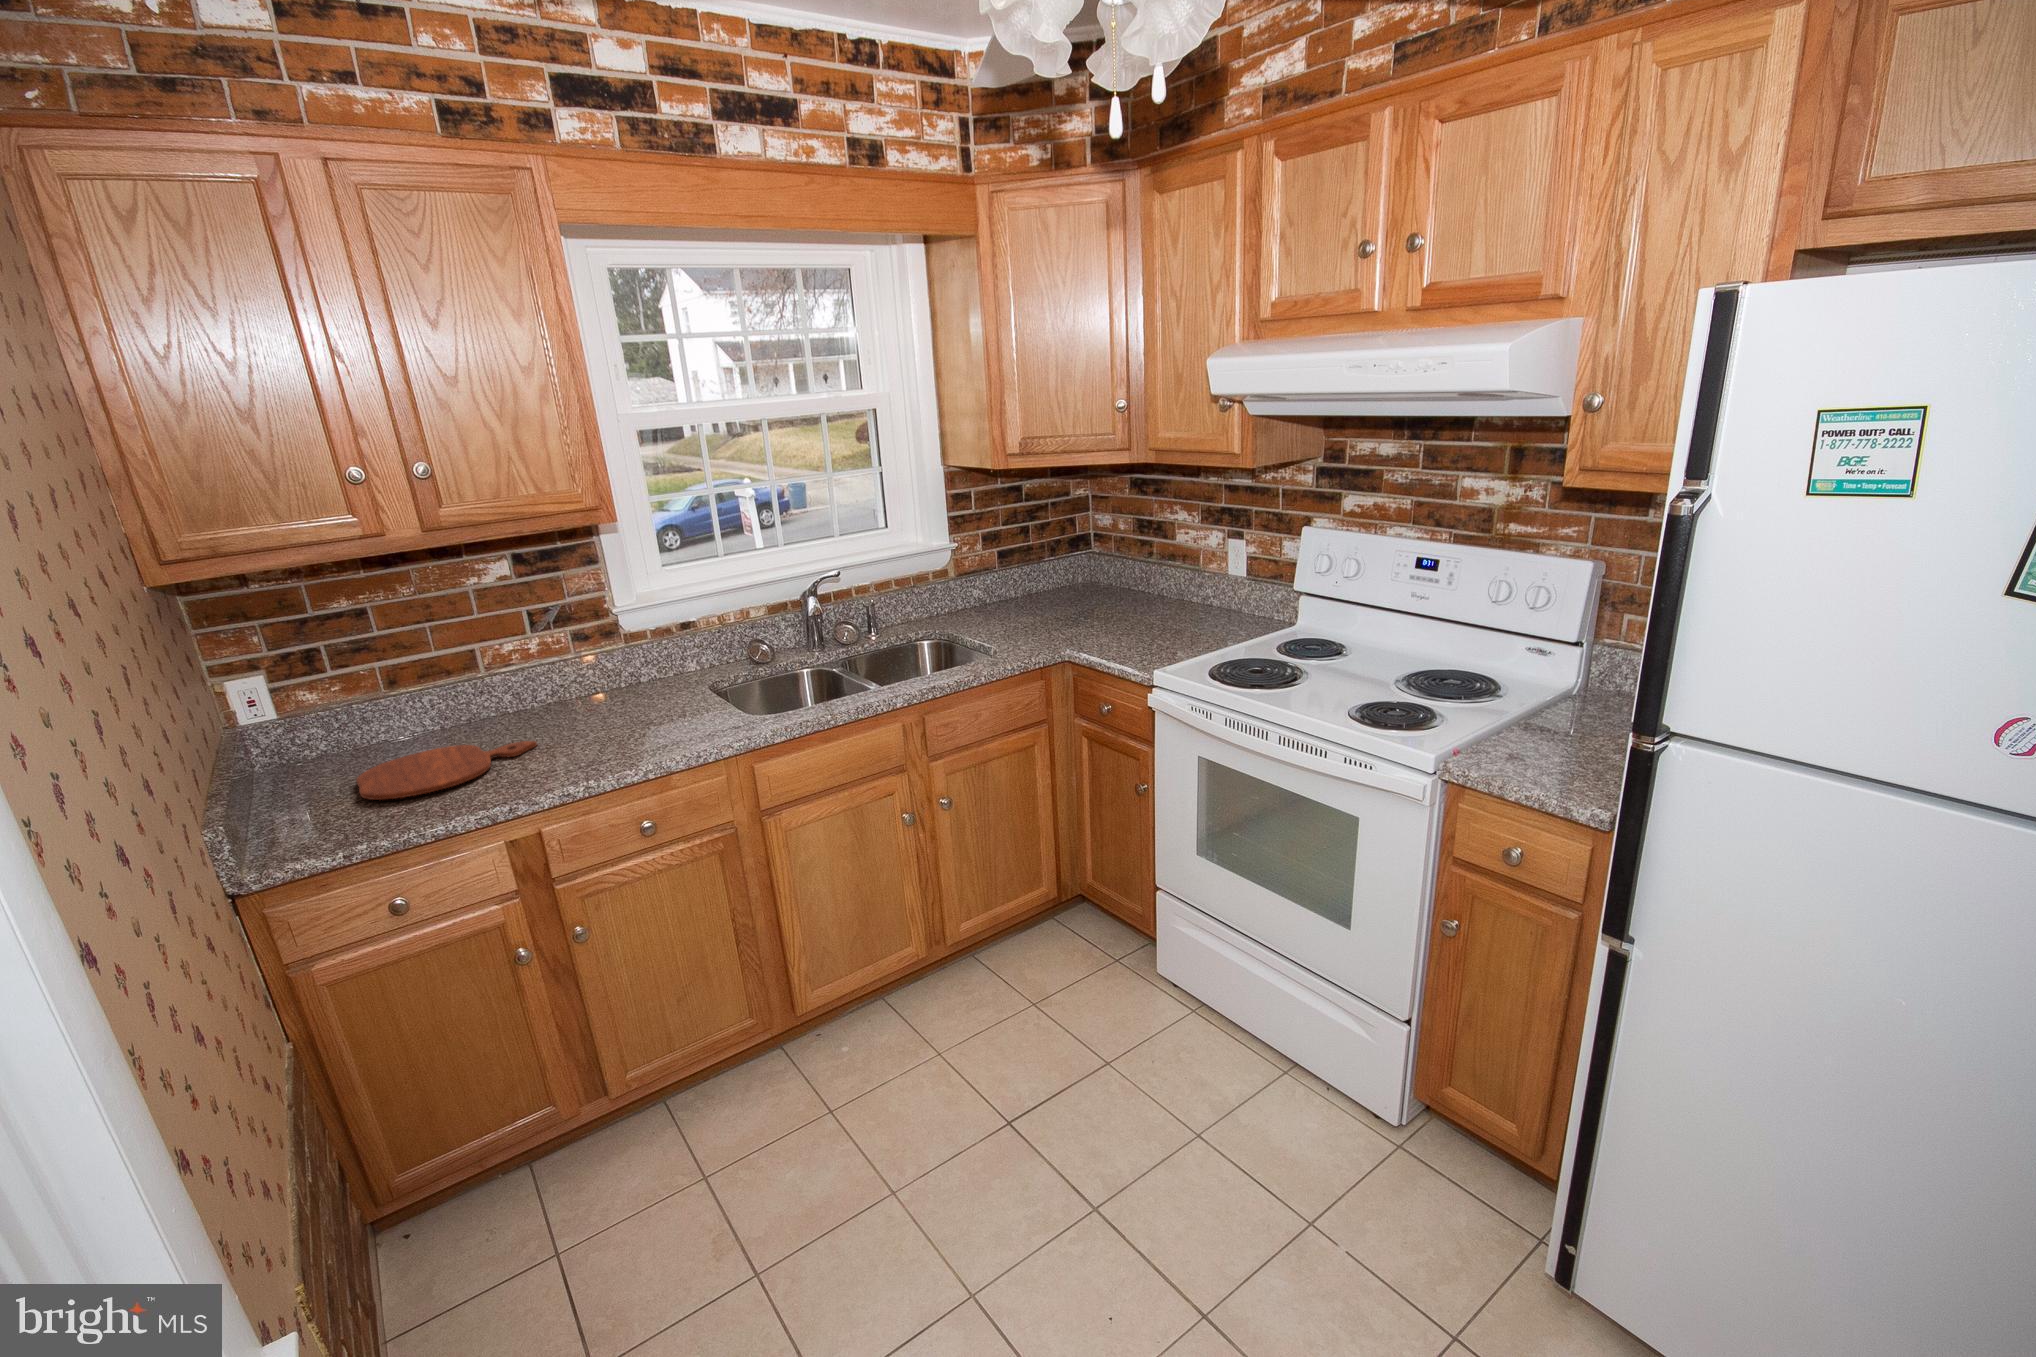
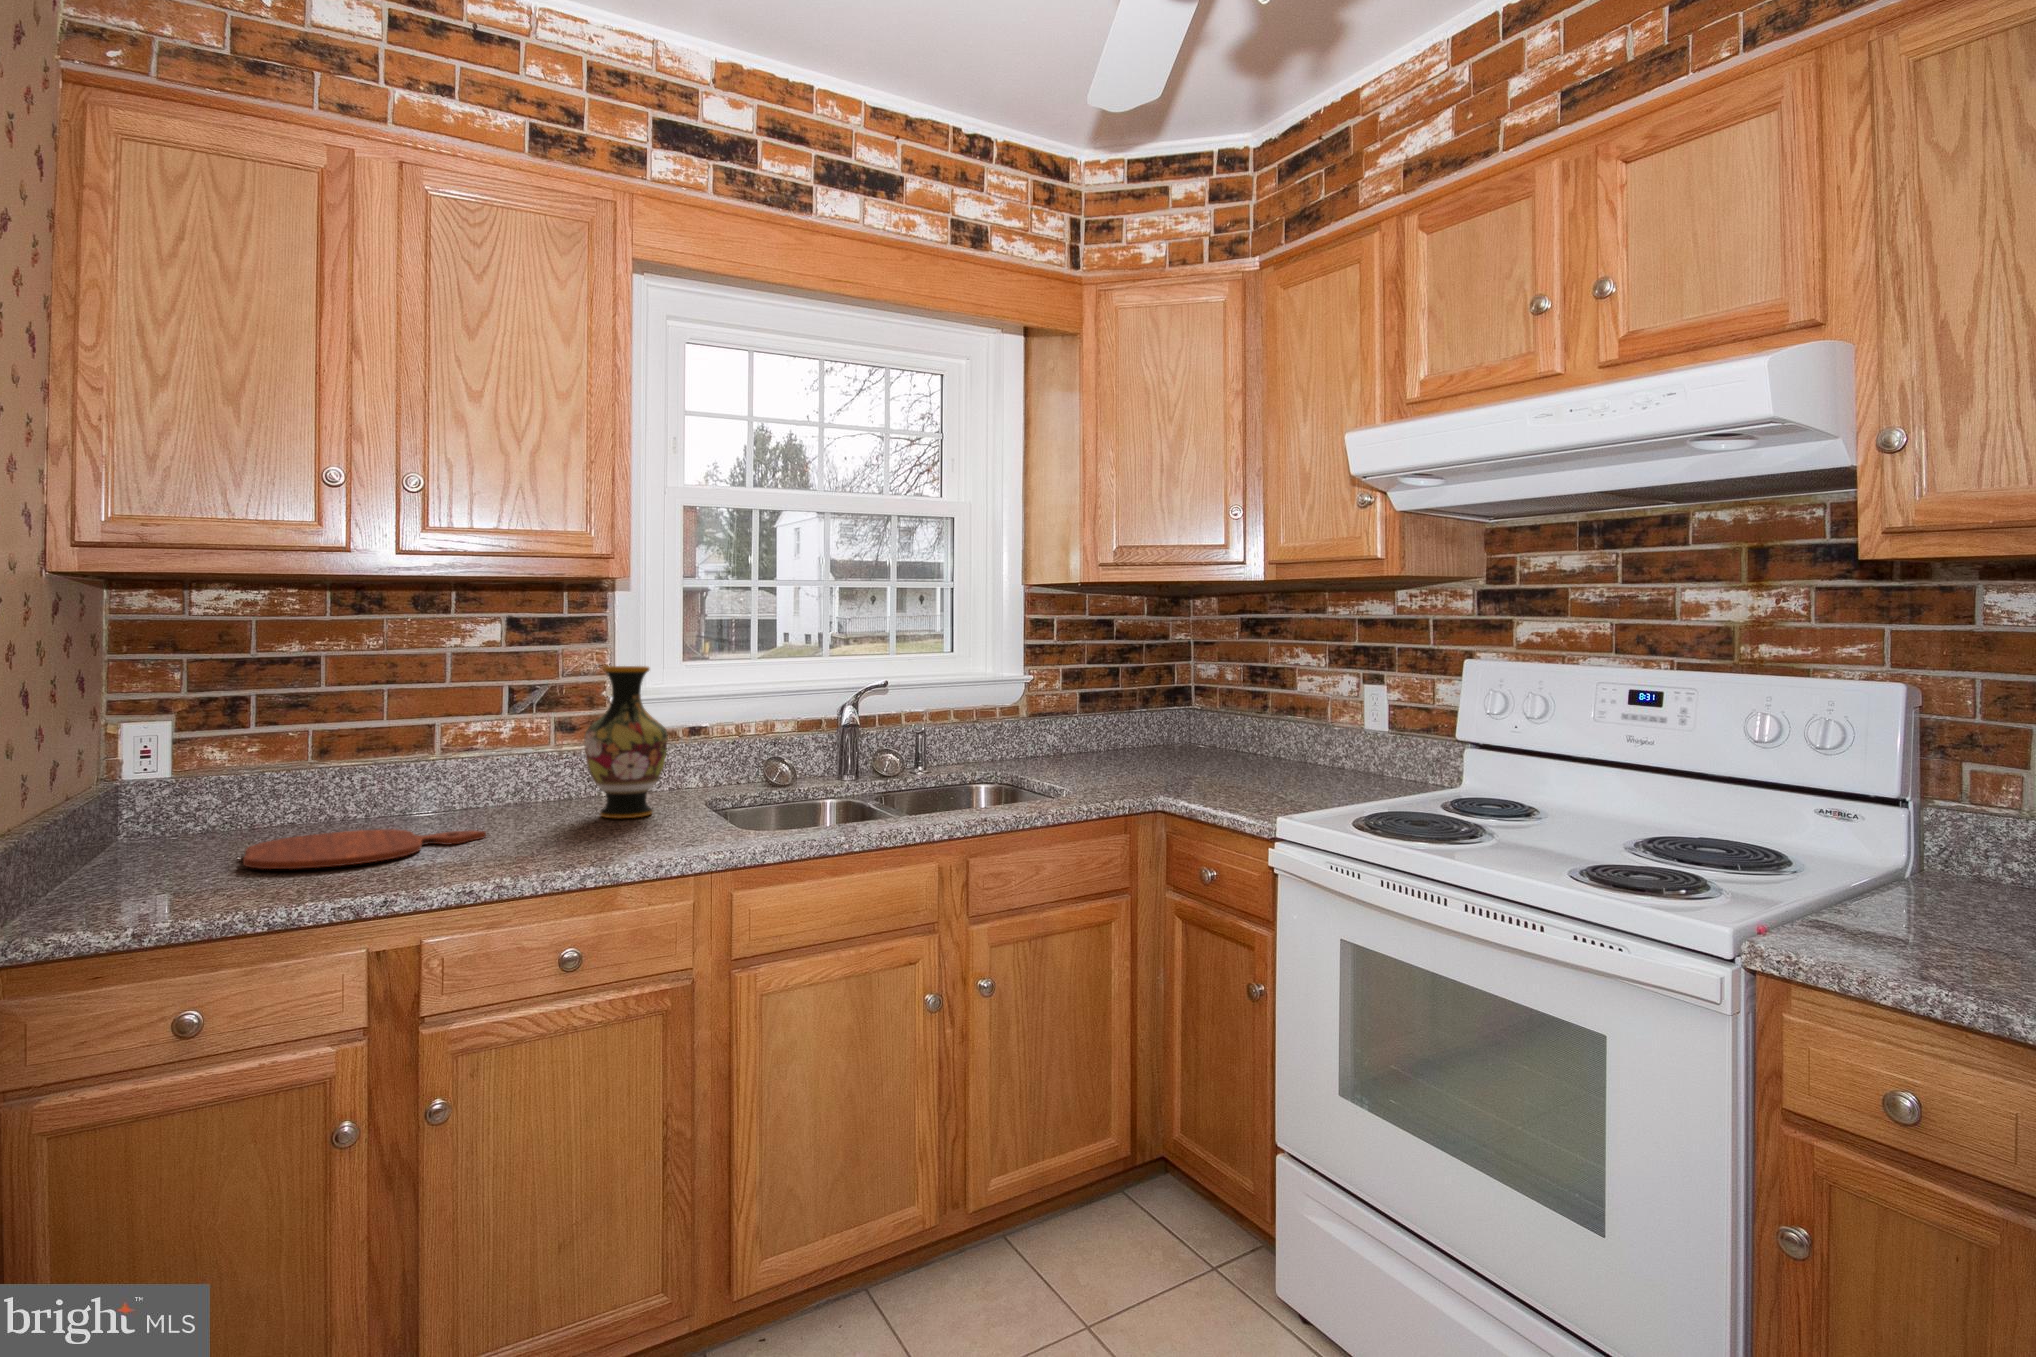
vase: none [598,591,666,714] -> present [584,666,668,818]

